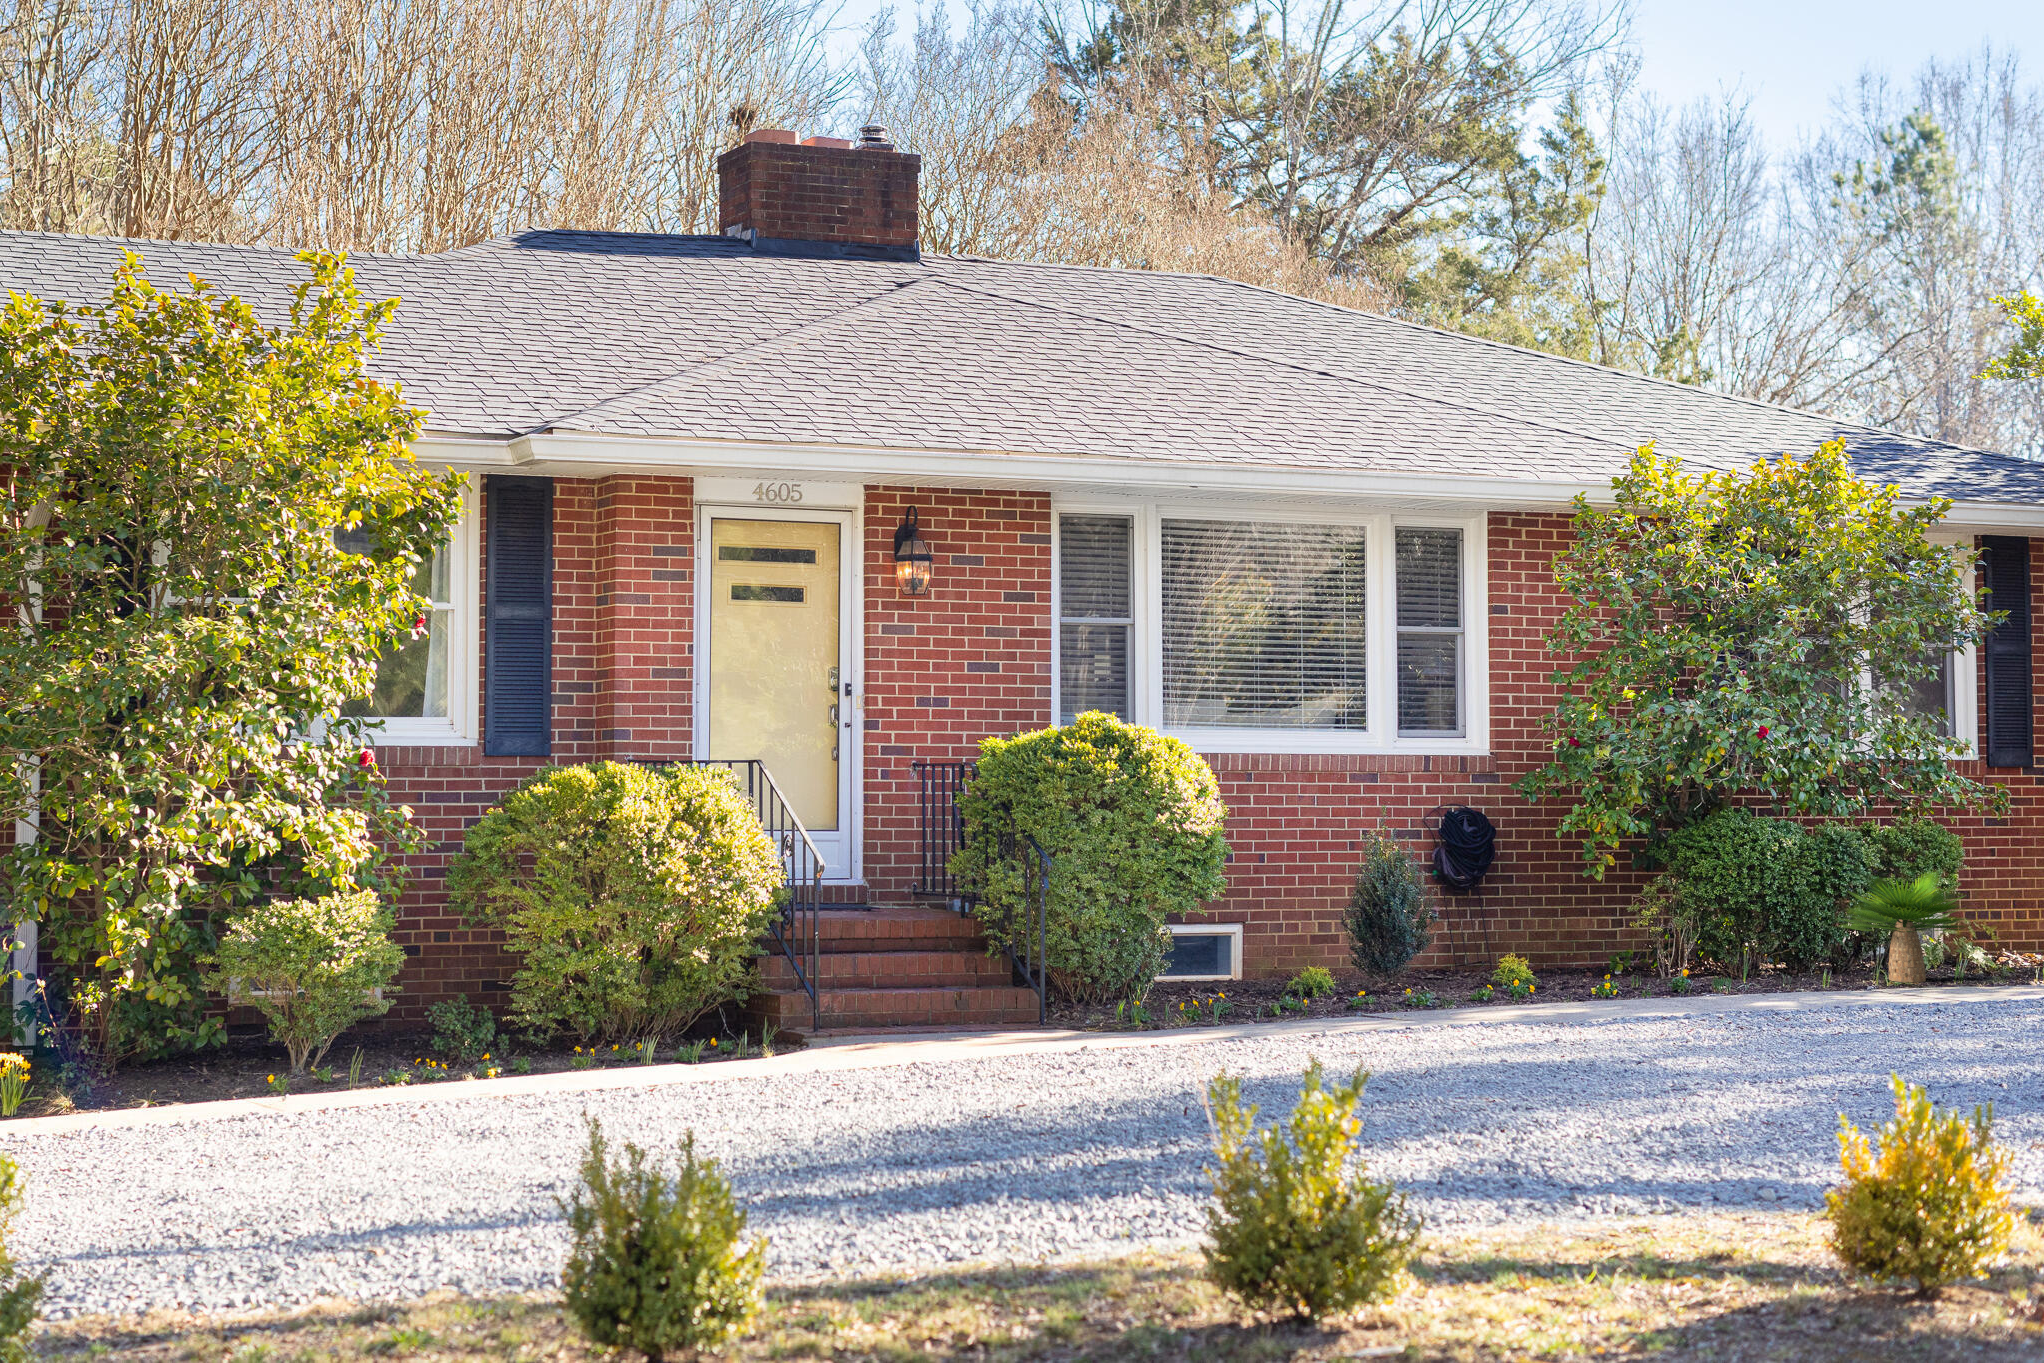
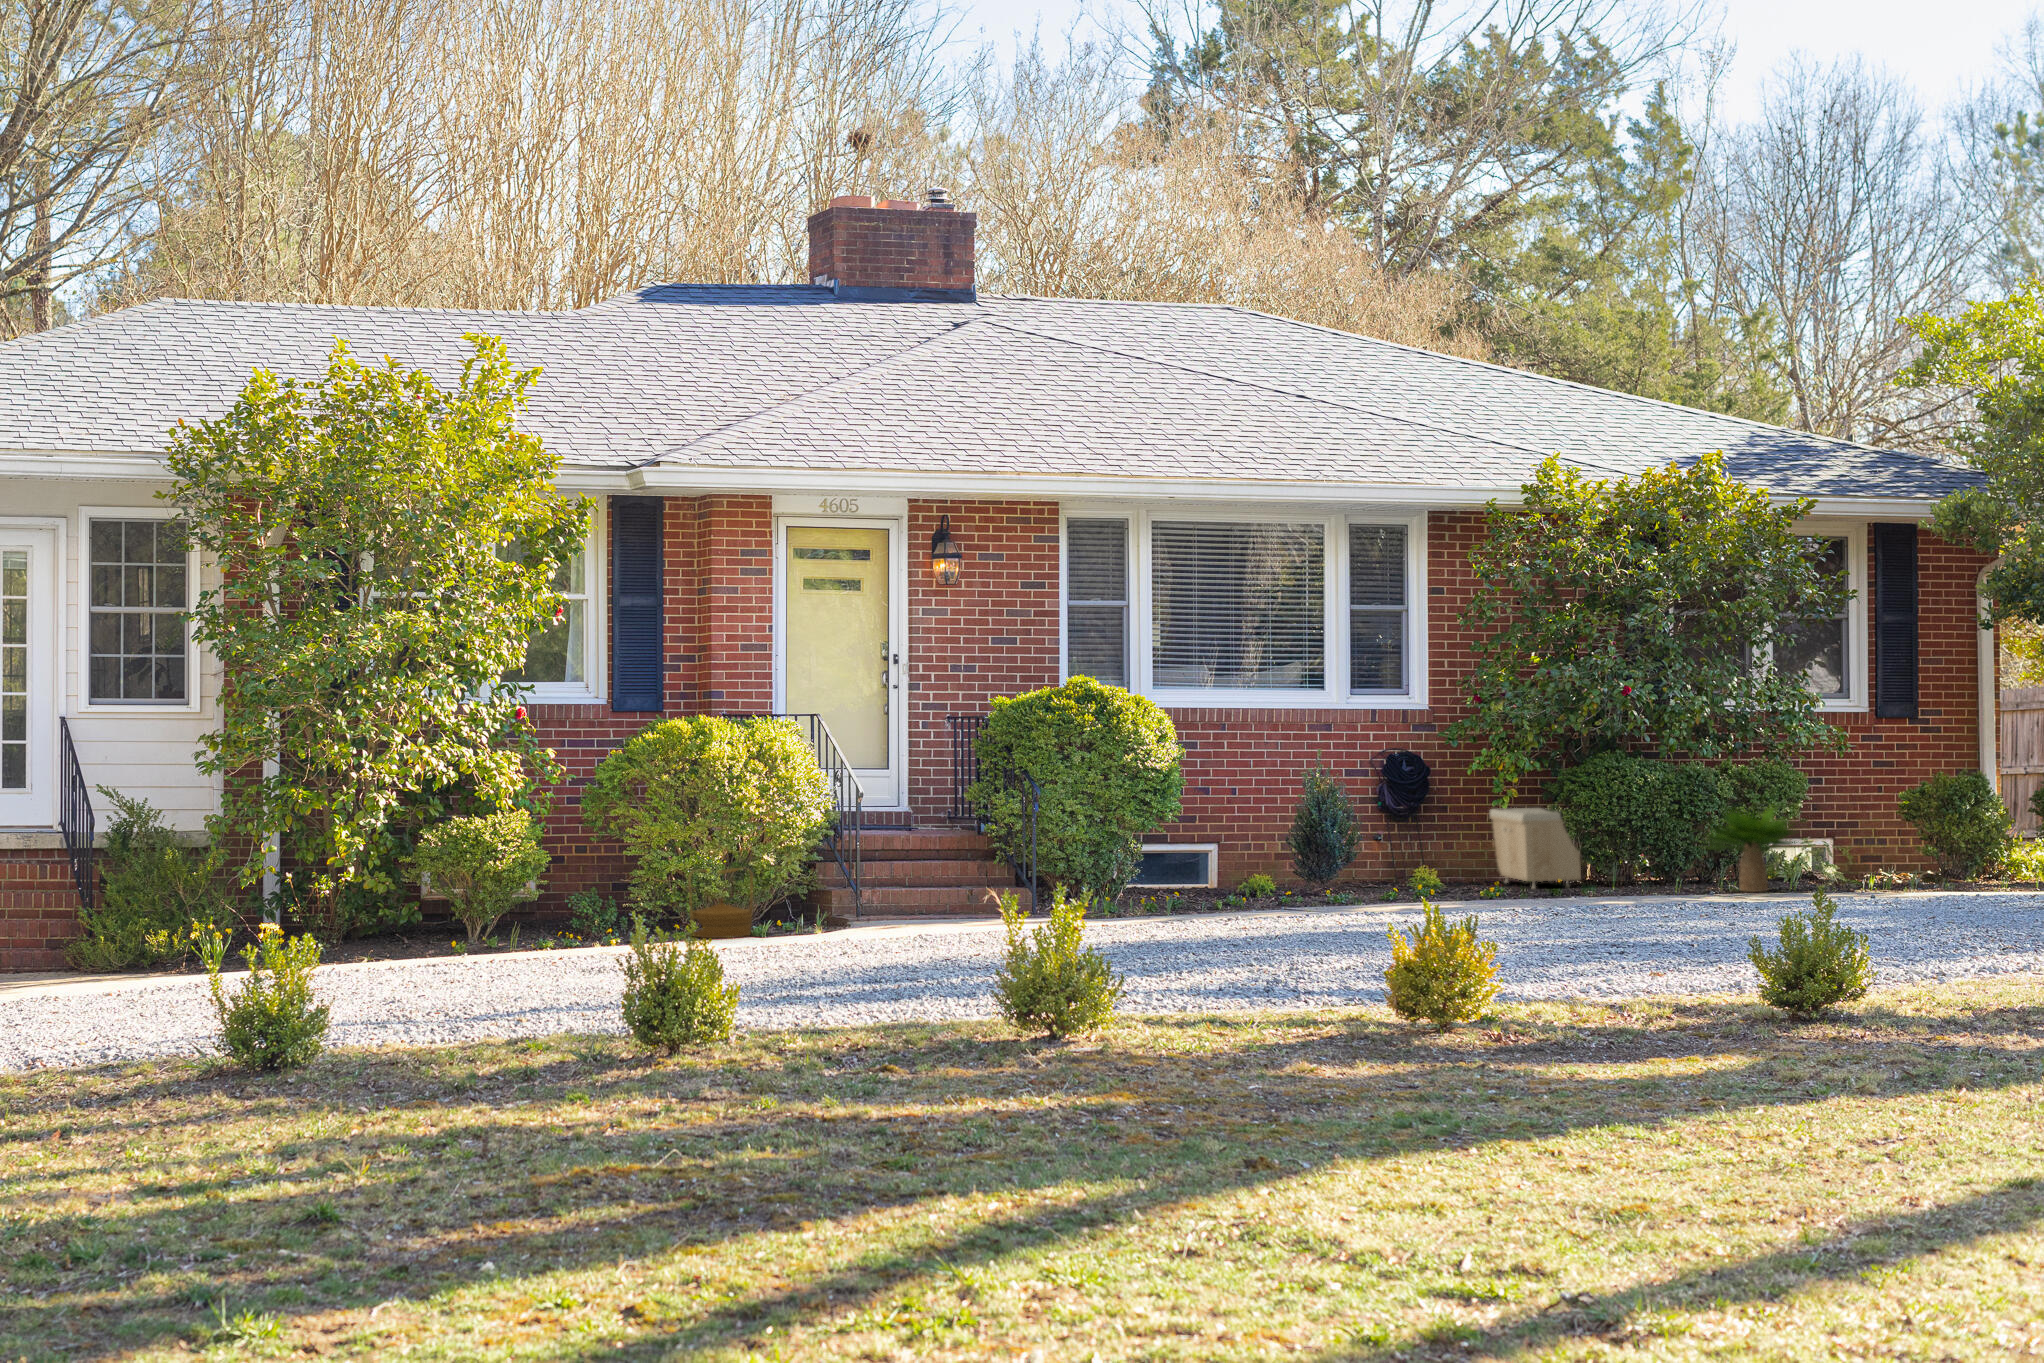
storage bench: none [1562,875,1686,977] -> present [1490,808,1581,888]
woven basket: none [596,967,683,1065] -> present [688,868,753,938]

